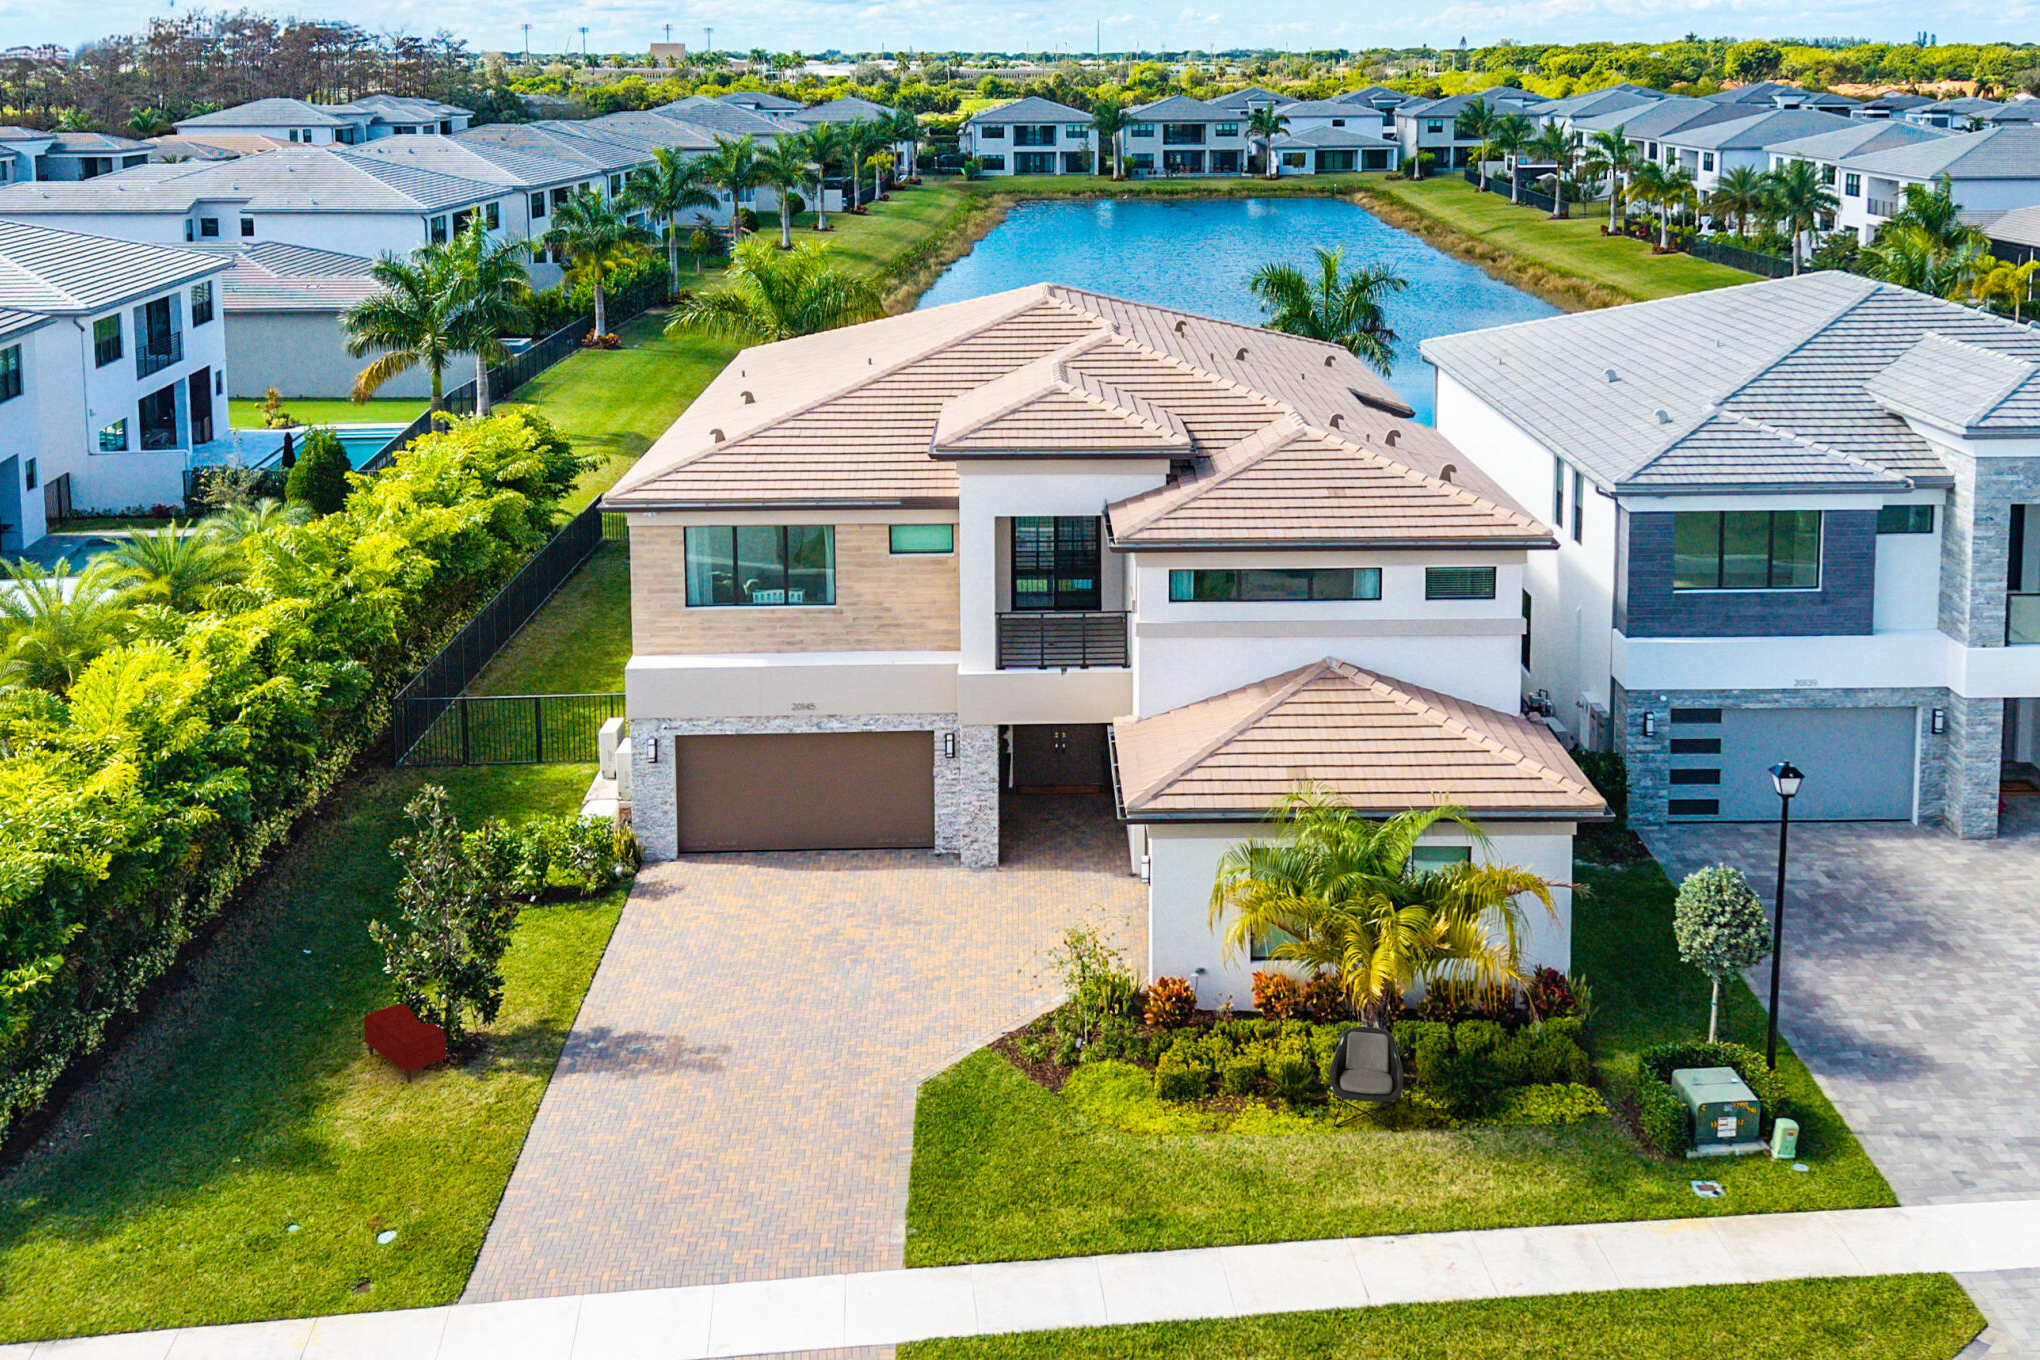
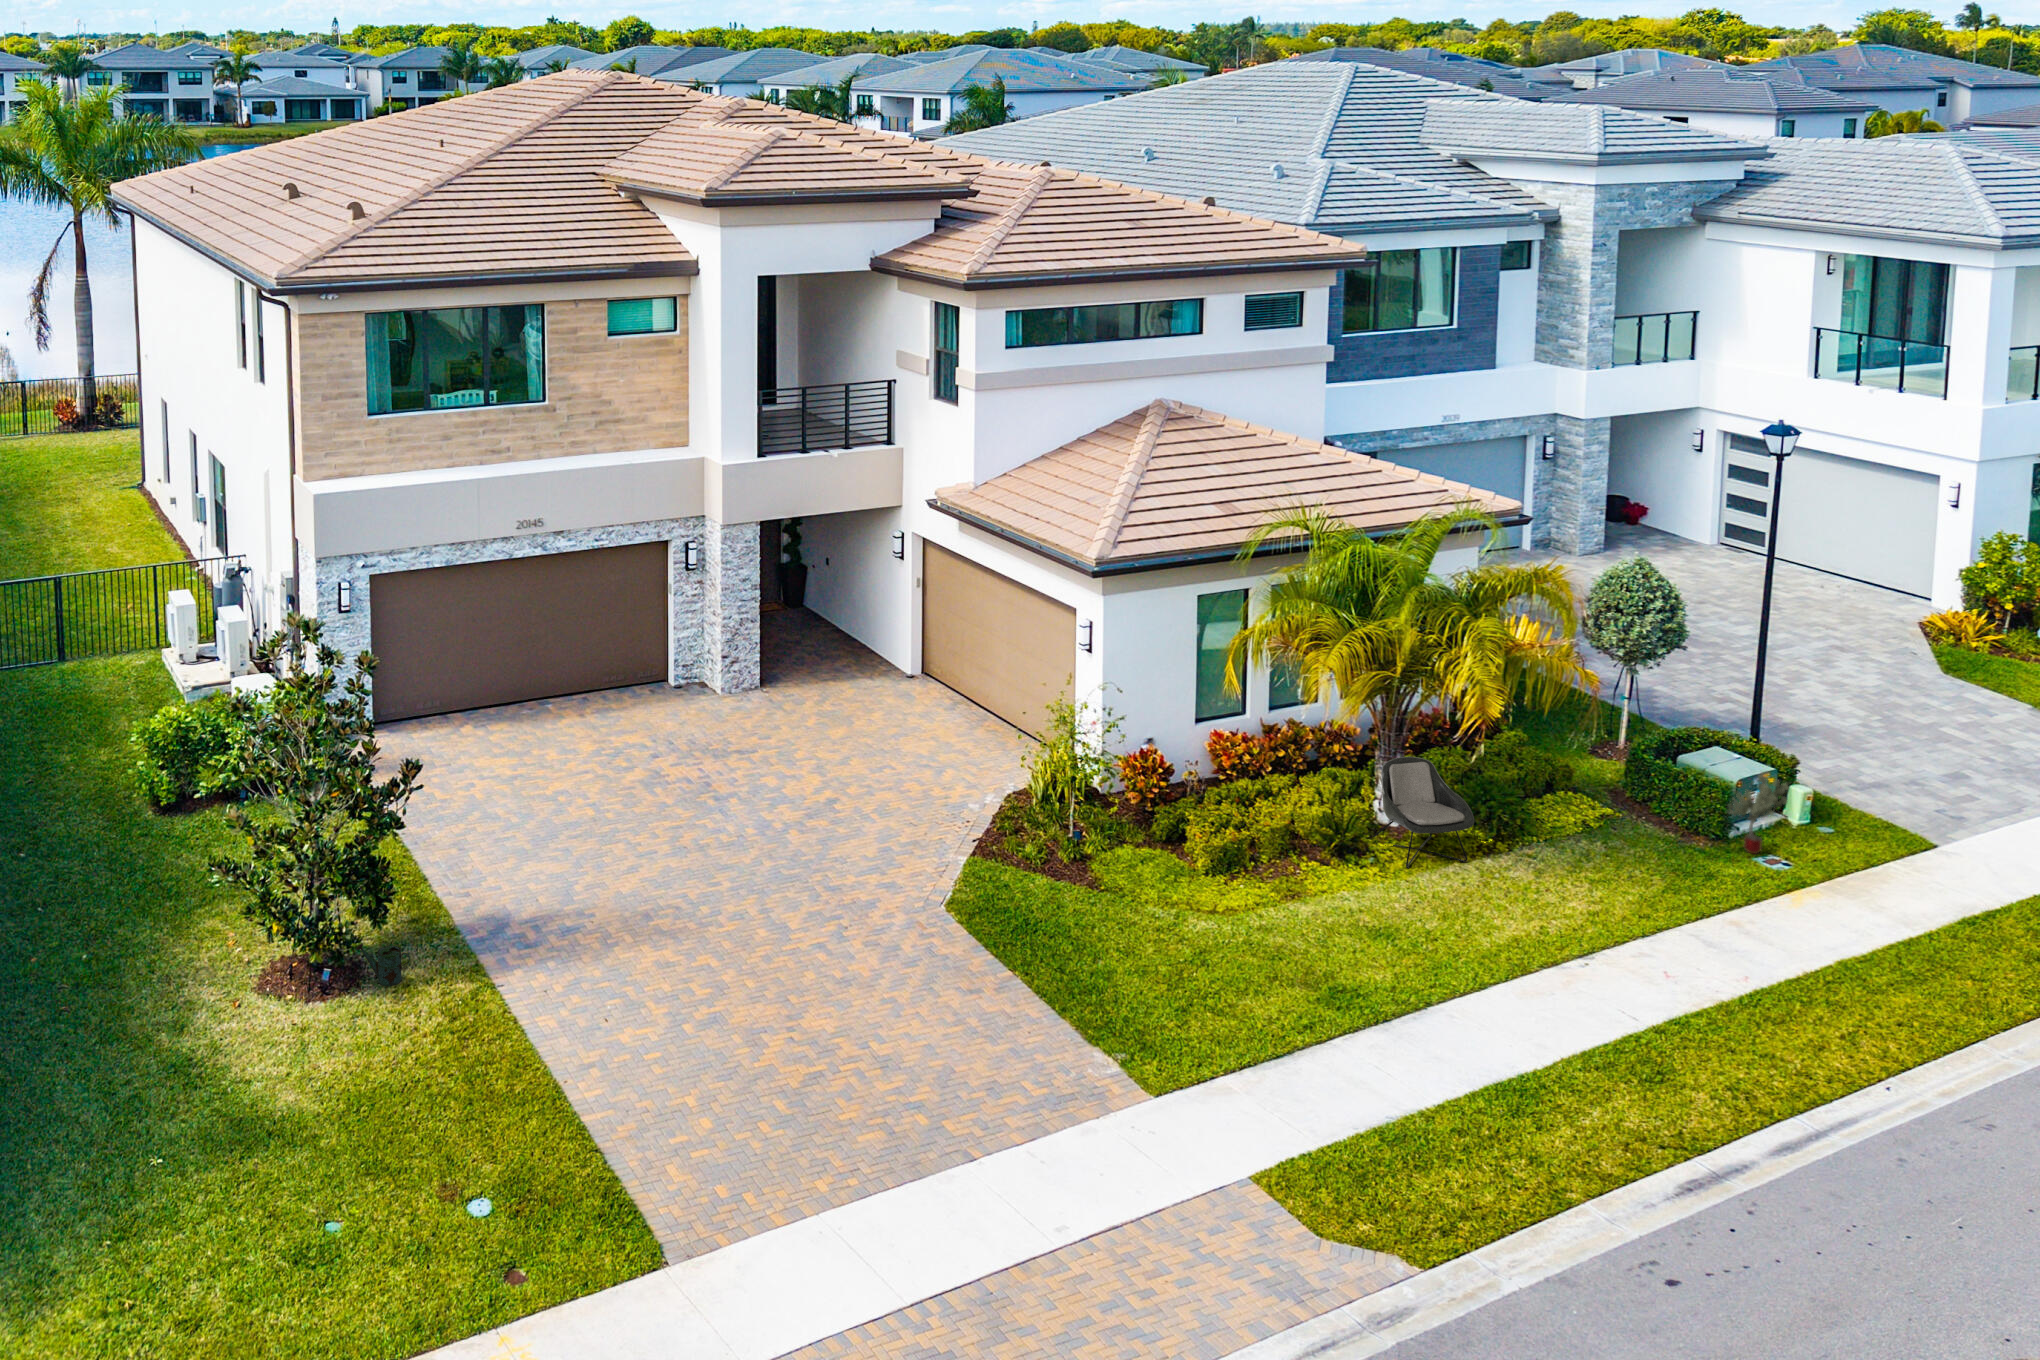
bench: present [364,1003,446,1083] -> none [207,923,344,1023]
watering can: none [466,1032,499,1067] -> present [356,944,410,986]
potted tree: none [1652,1099,1718,1177] -> present [1728,773,1788,854]

